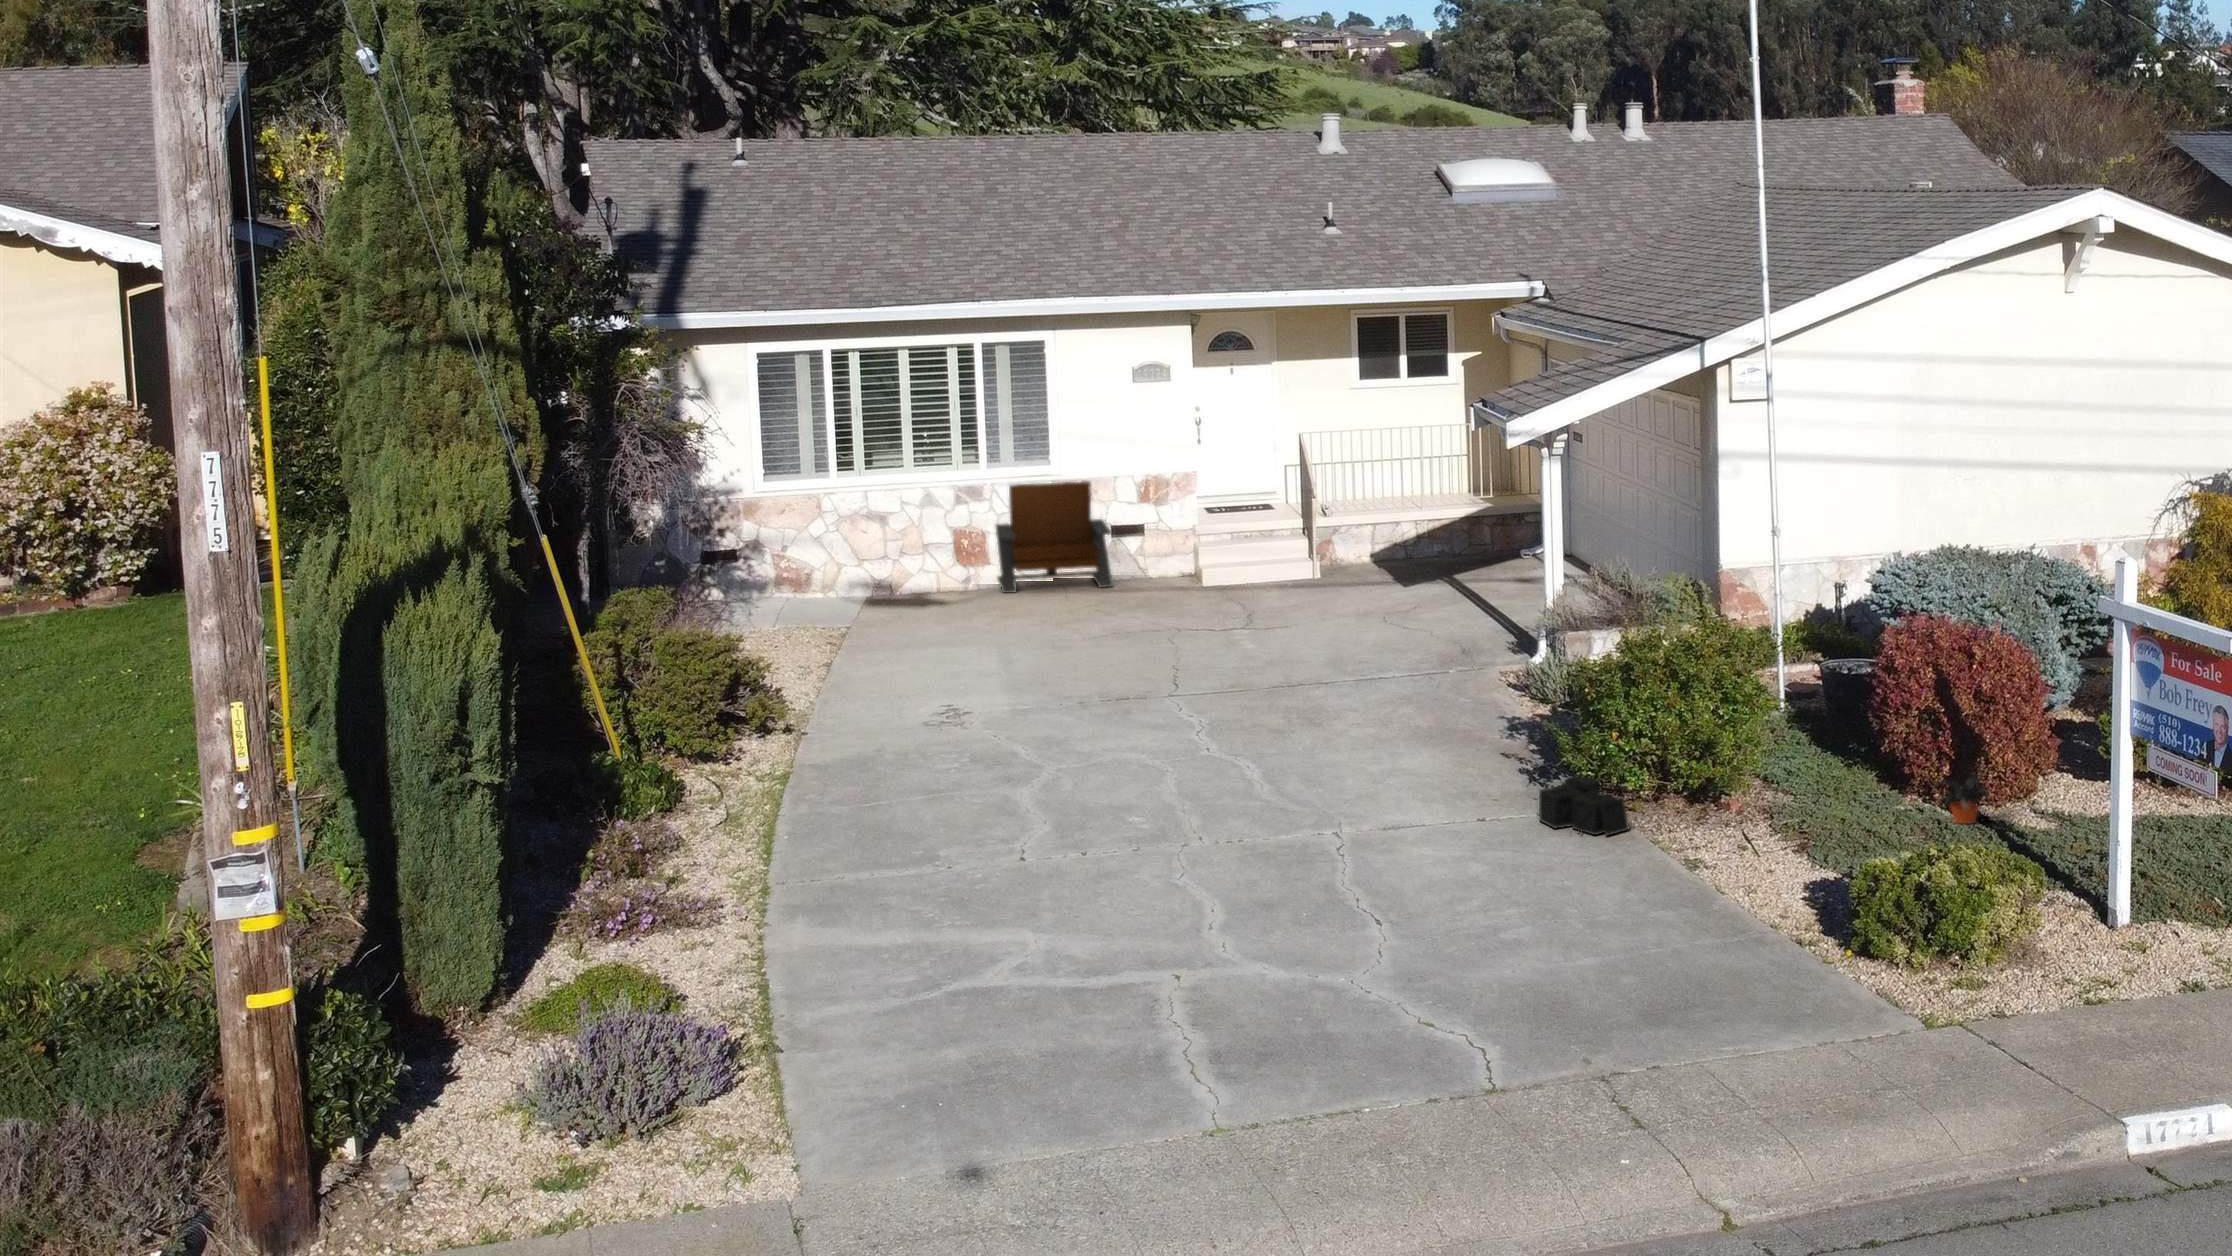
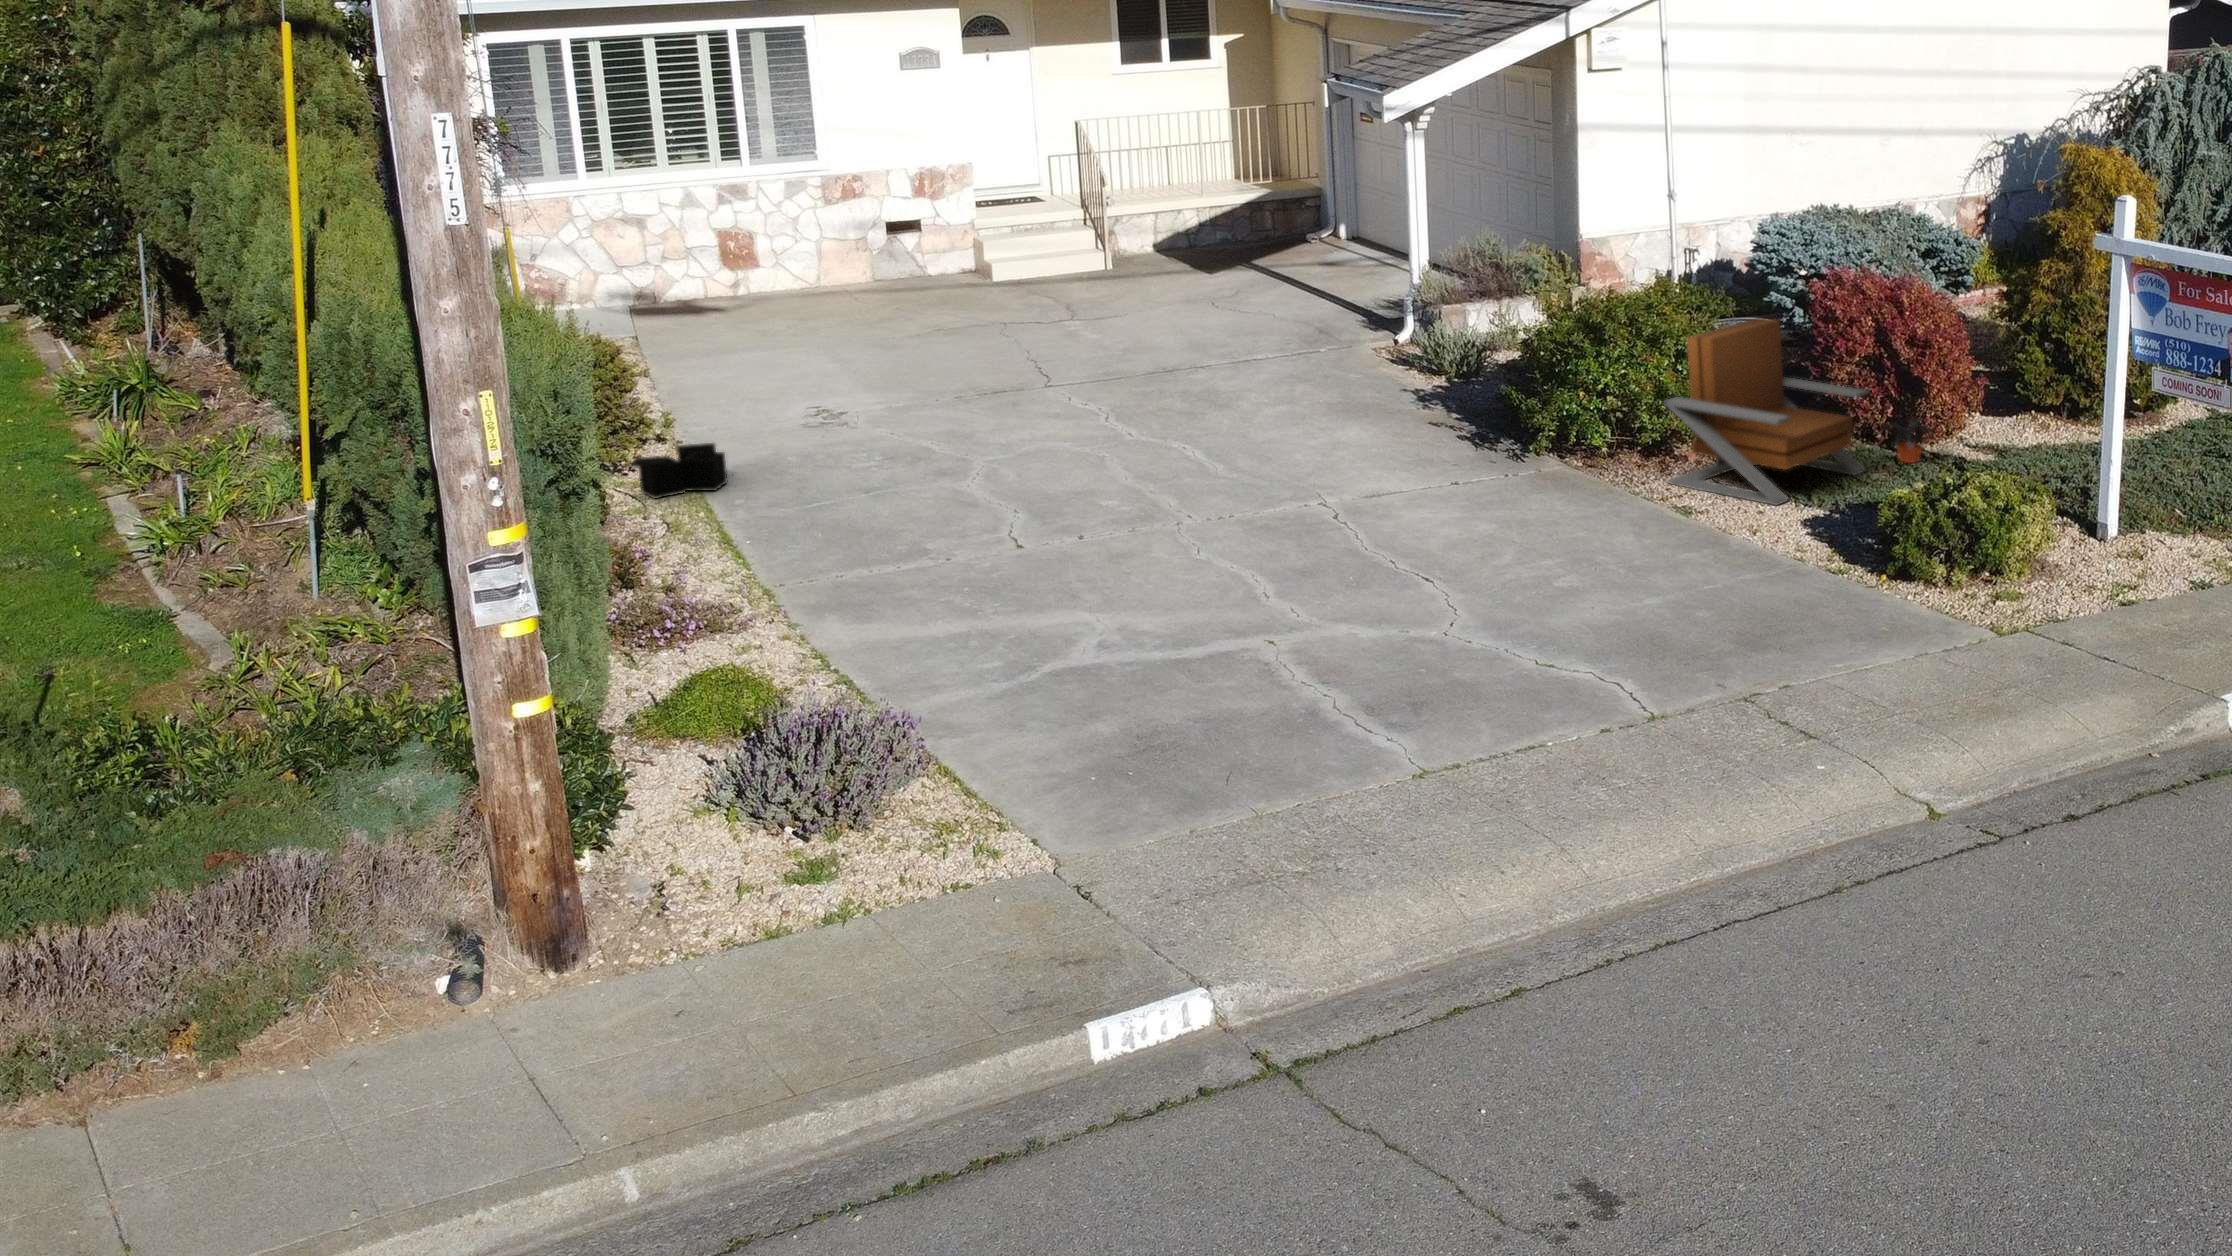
lounge chair: present [996,481,1113,593] -> present [1664,319,1867,506]
storage bin: present [1539,775,1629,836] -> present [631,443,727,498]

